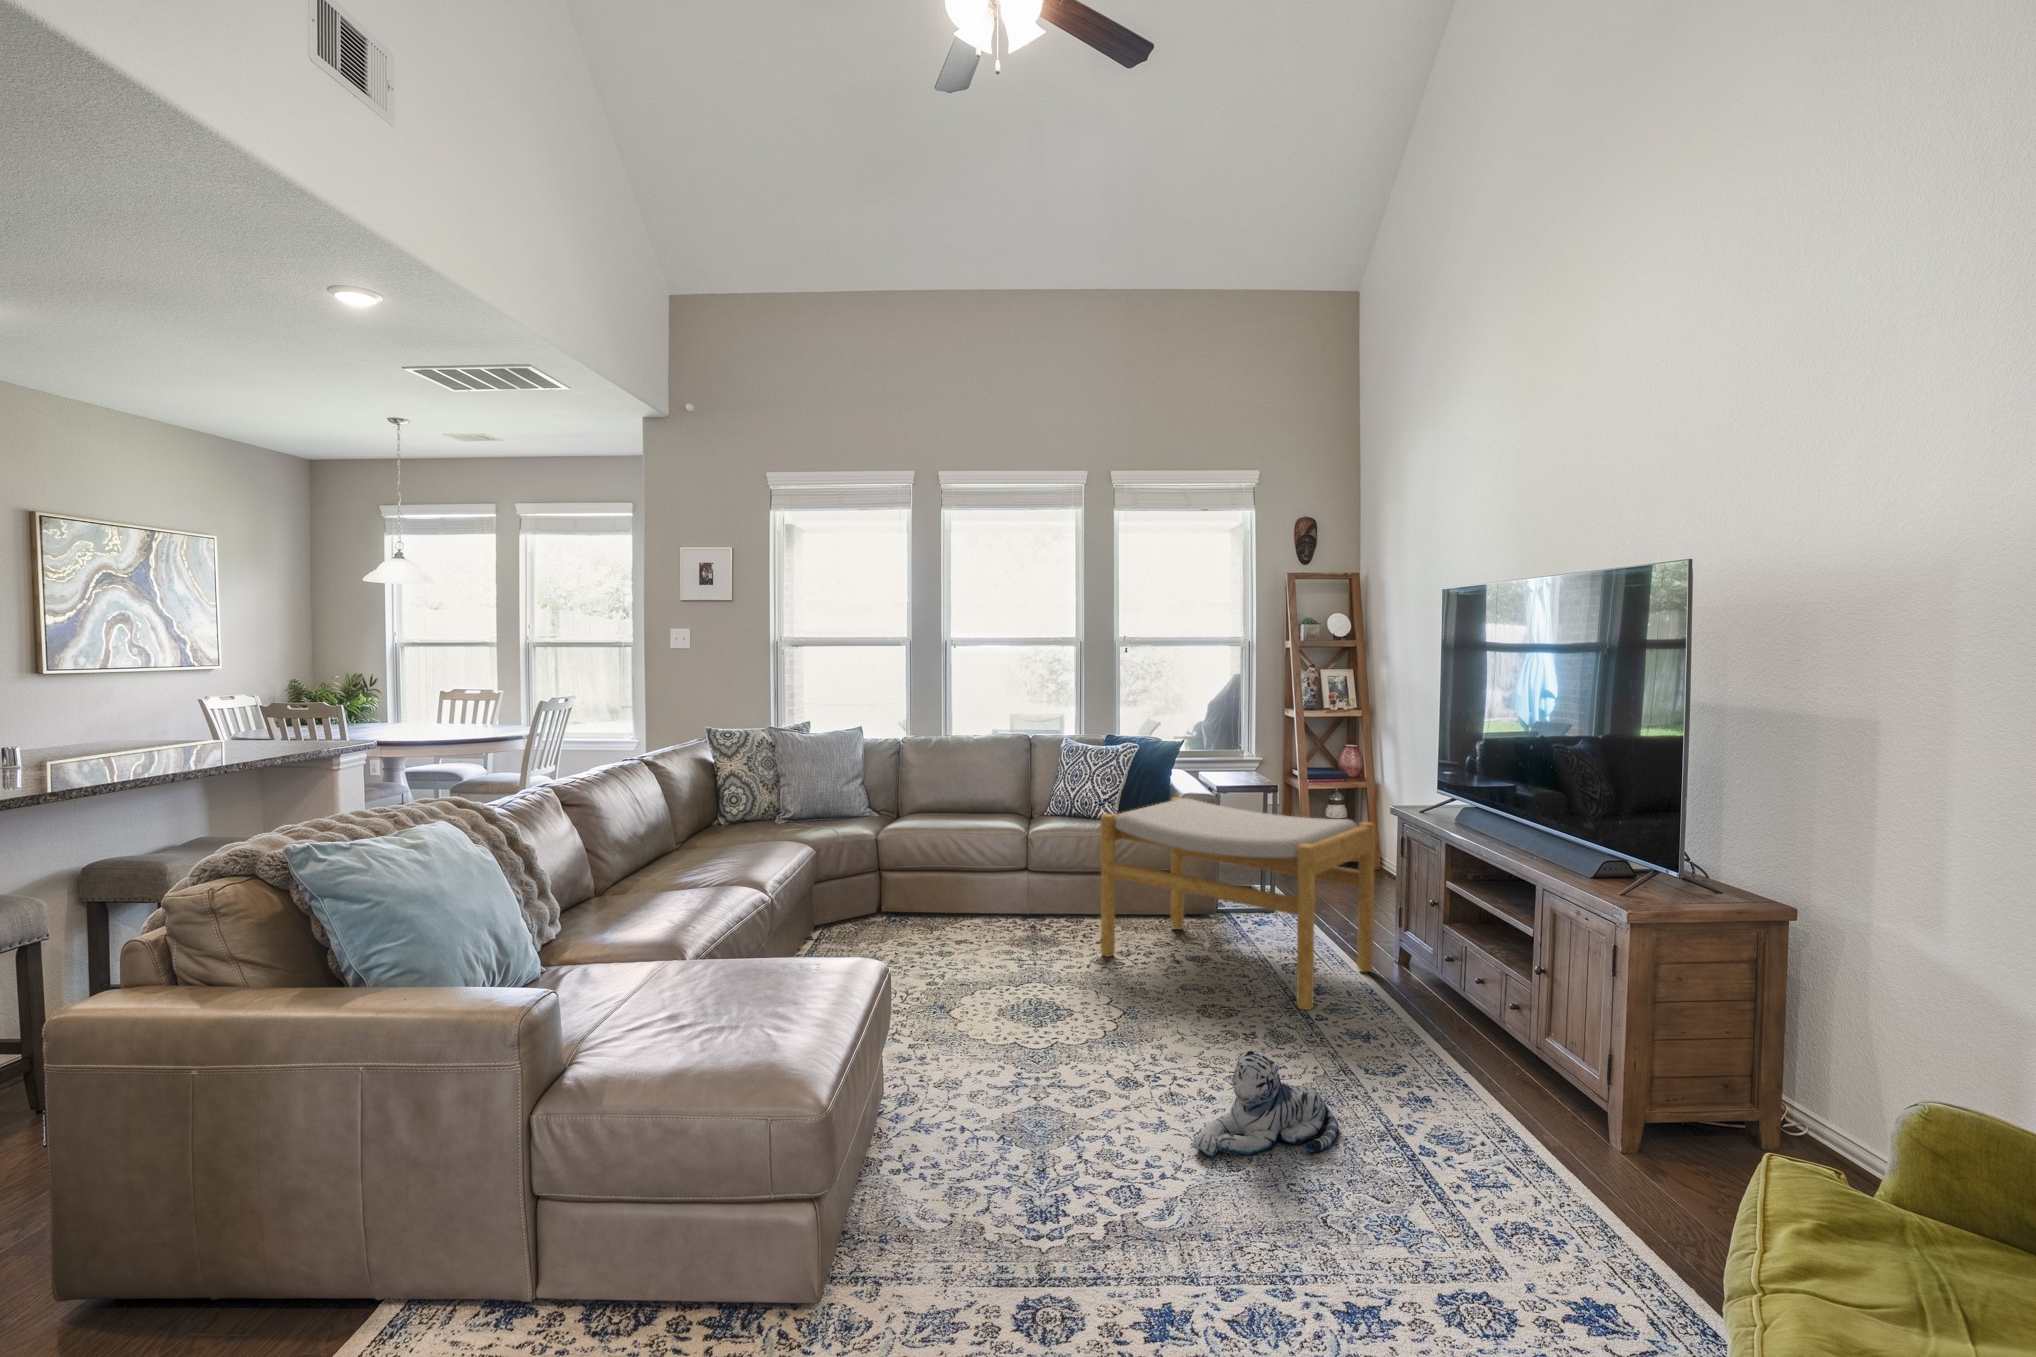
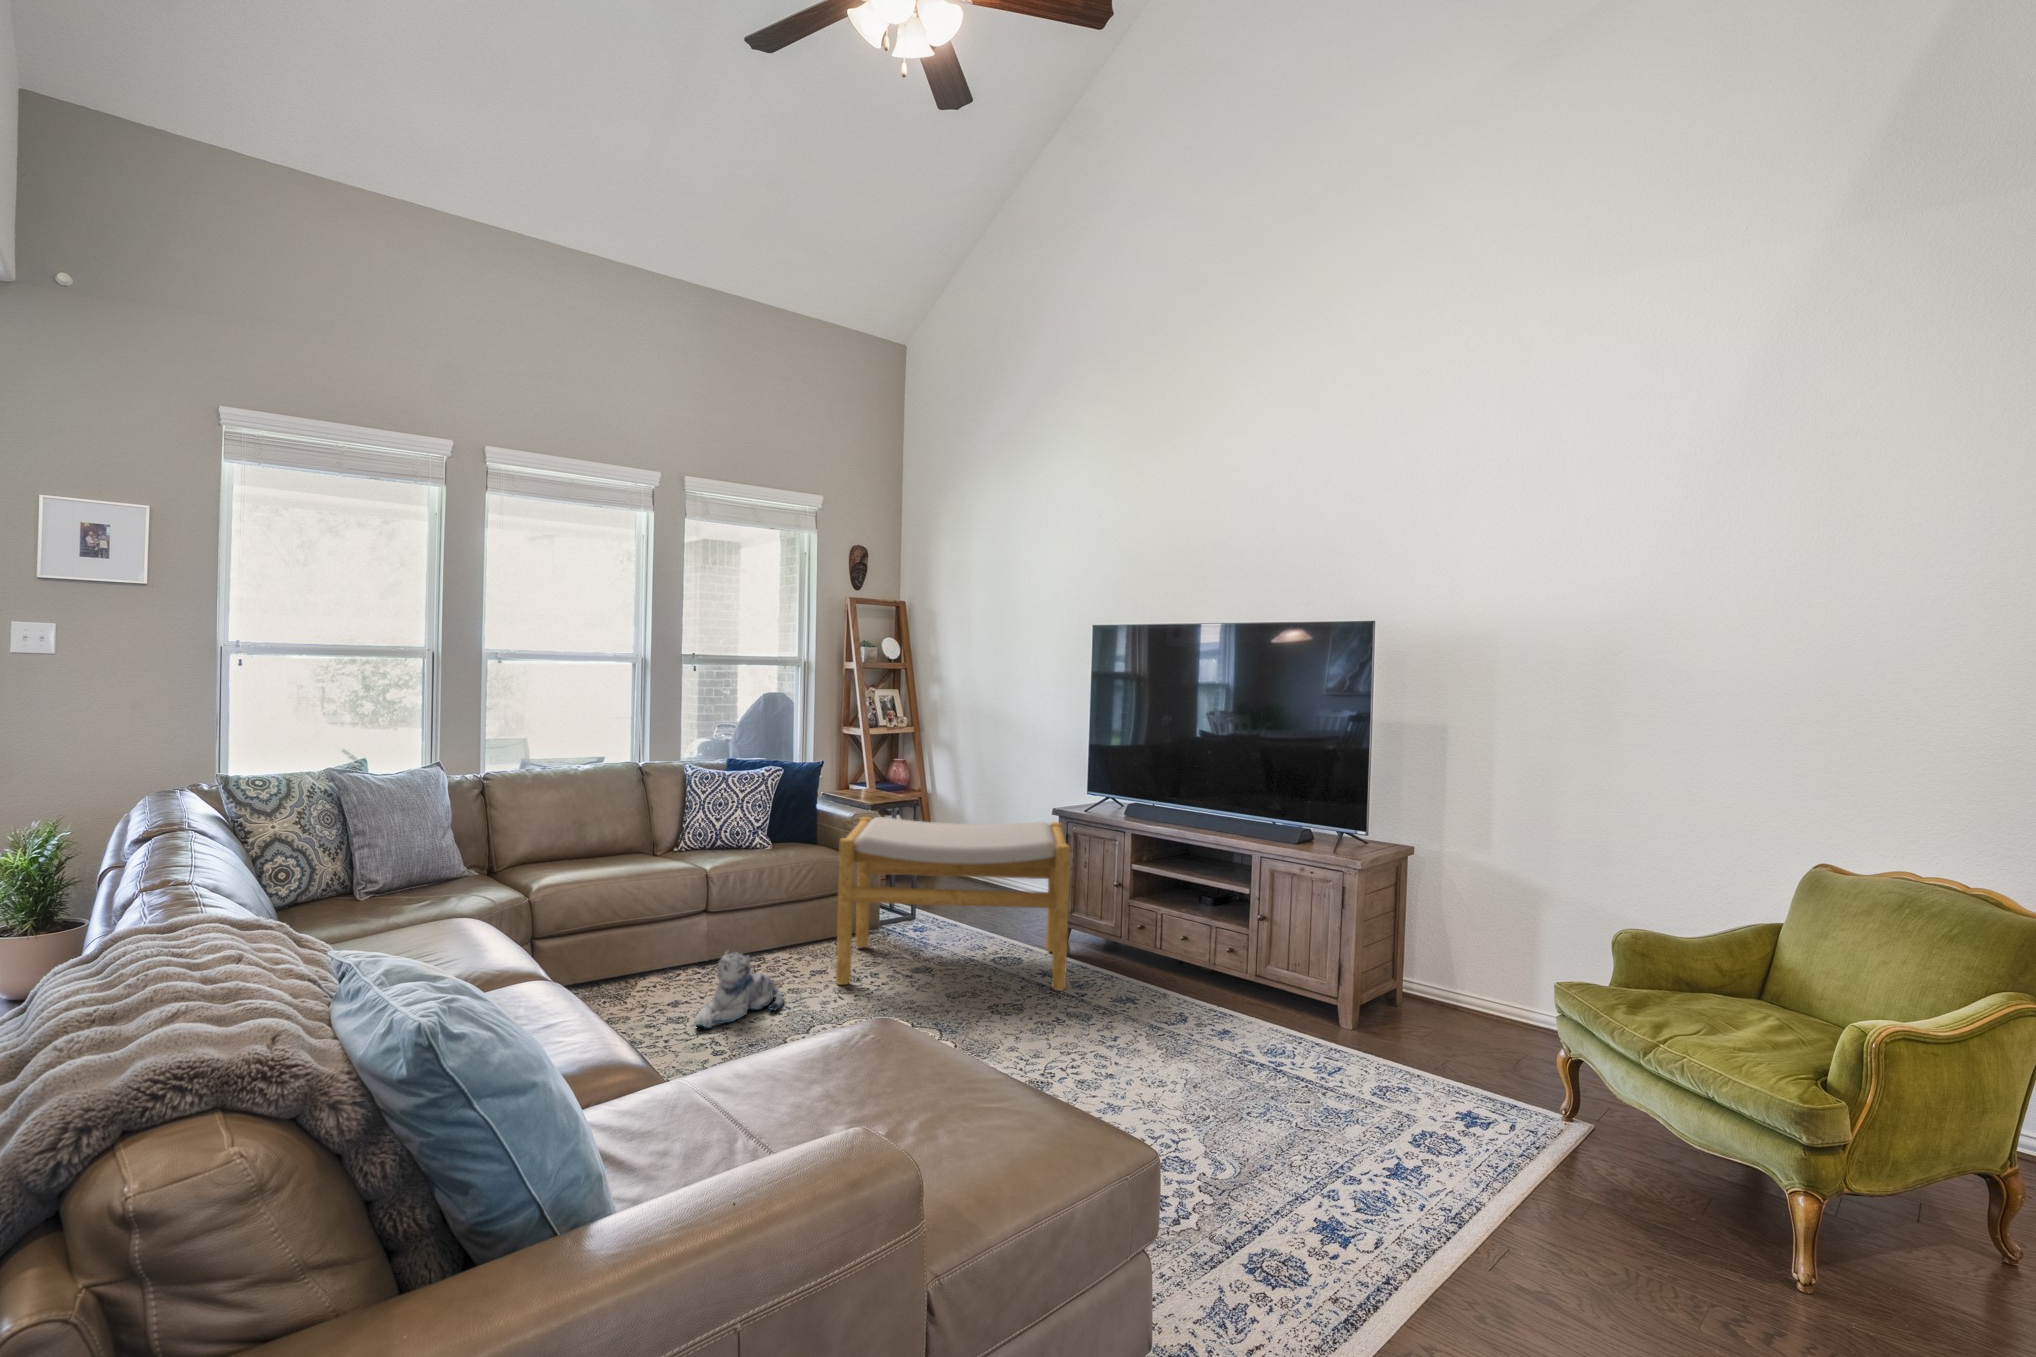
plush toy: present [1194,1050,1339,1157] -> present [695,951,784,1028]

